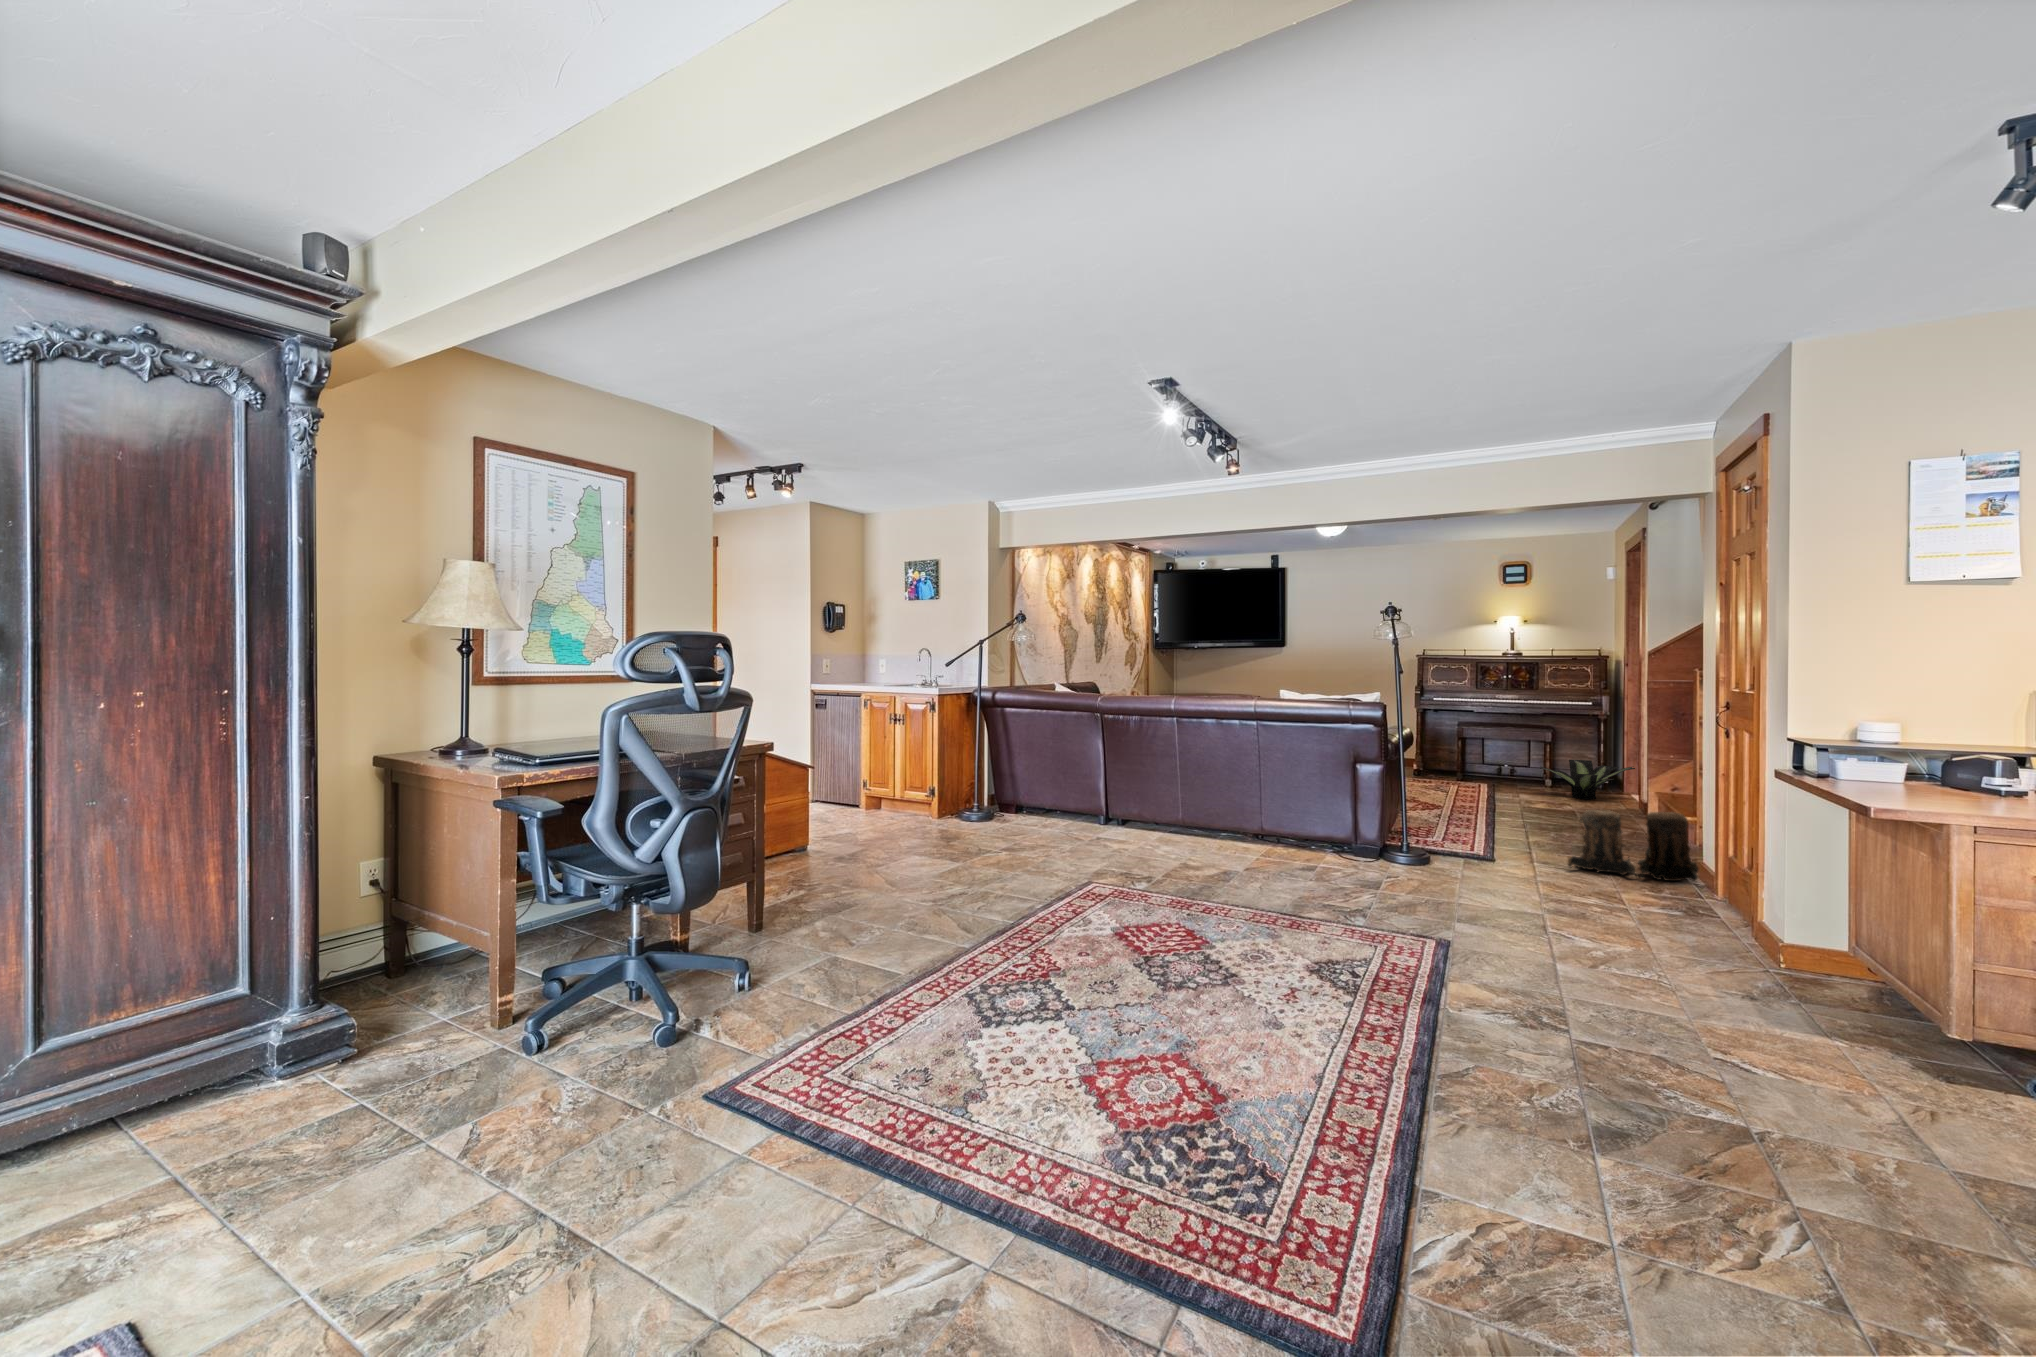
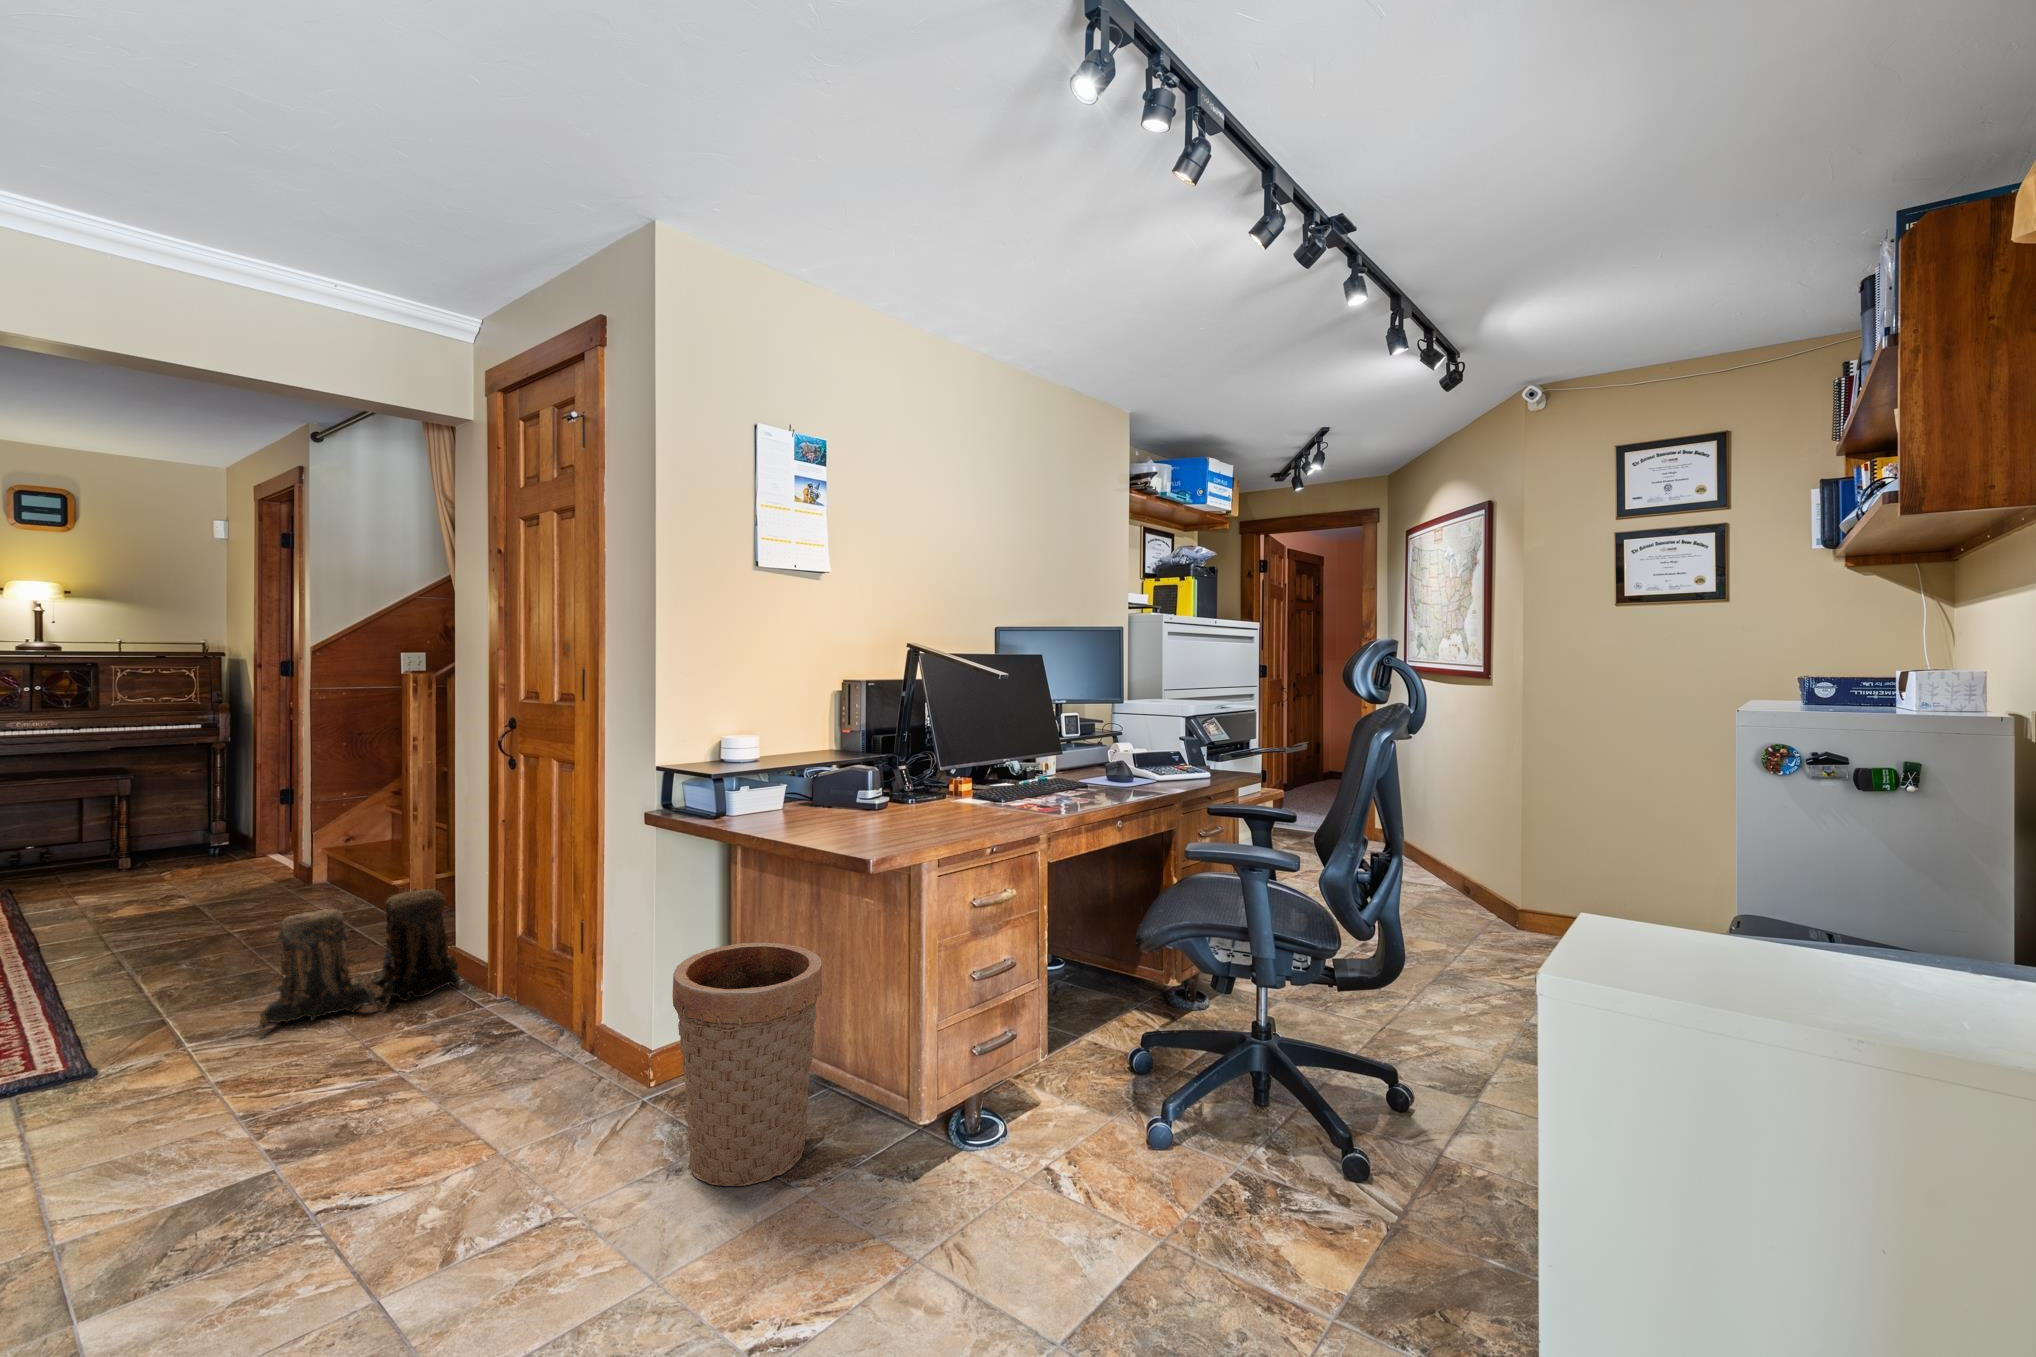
potted plant: present [1541,760,1635,800] -> none [116,816,286,883]
basket: none [1744,863,1886,1029] -> present [672,942,822,1186]

